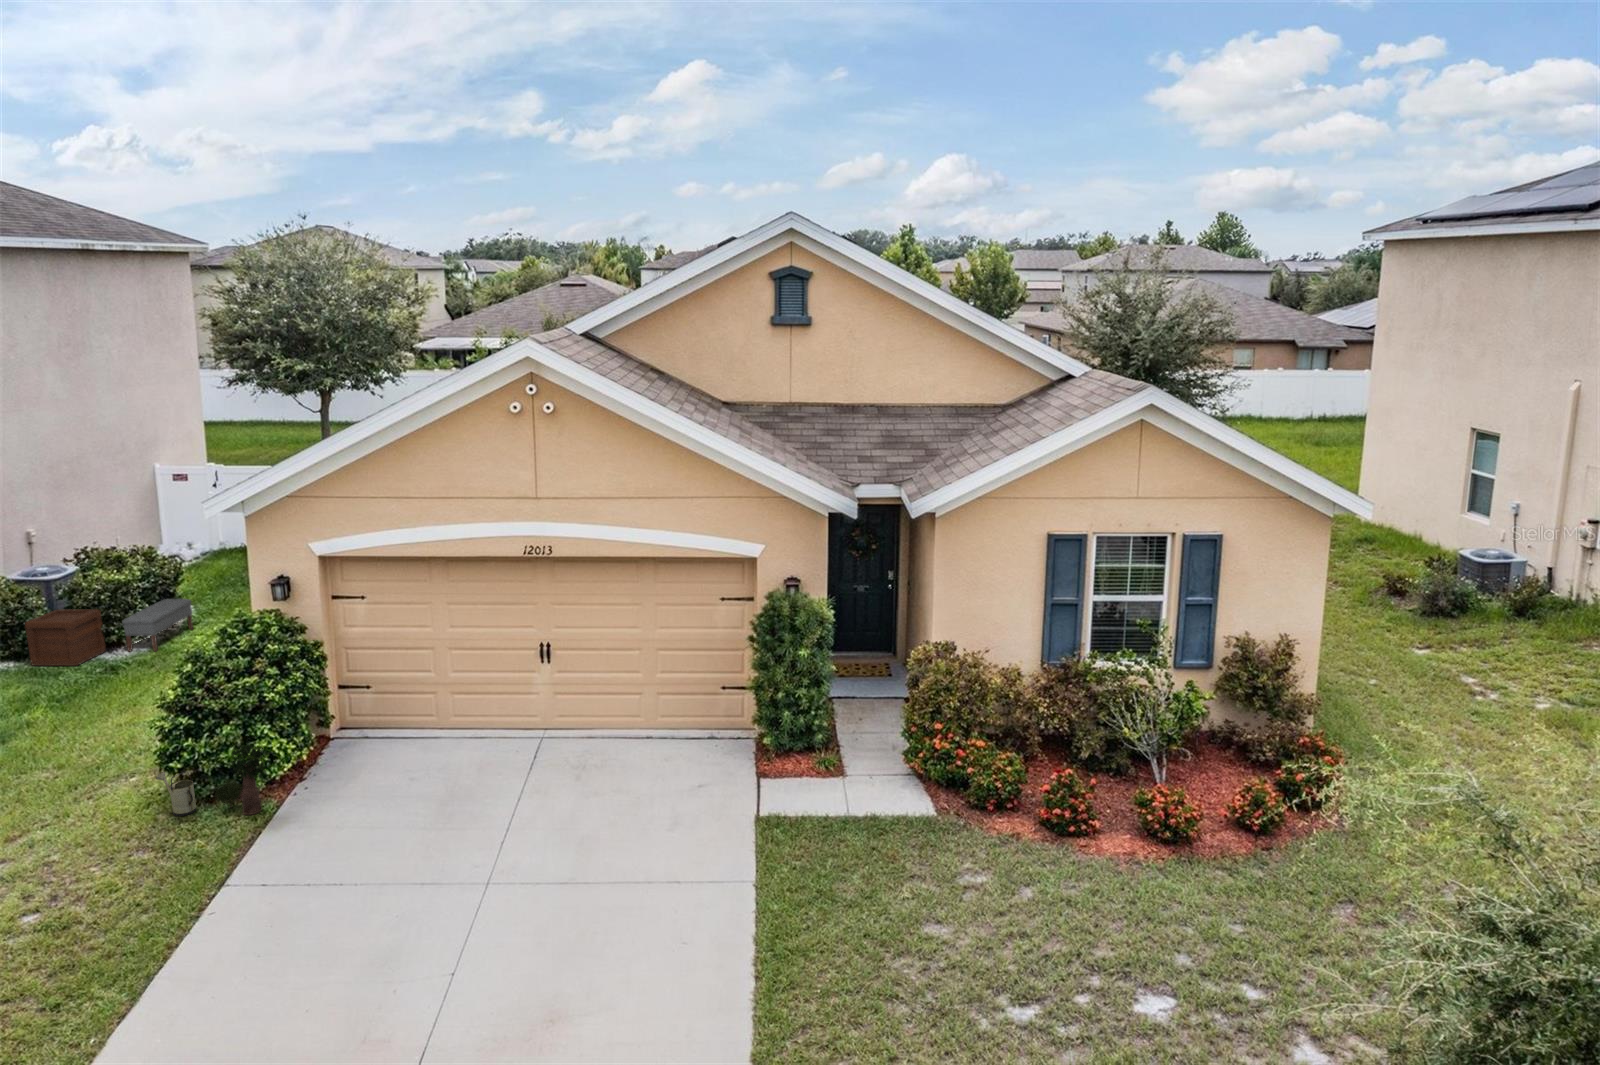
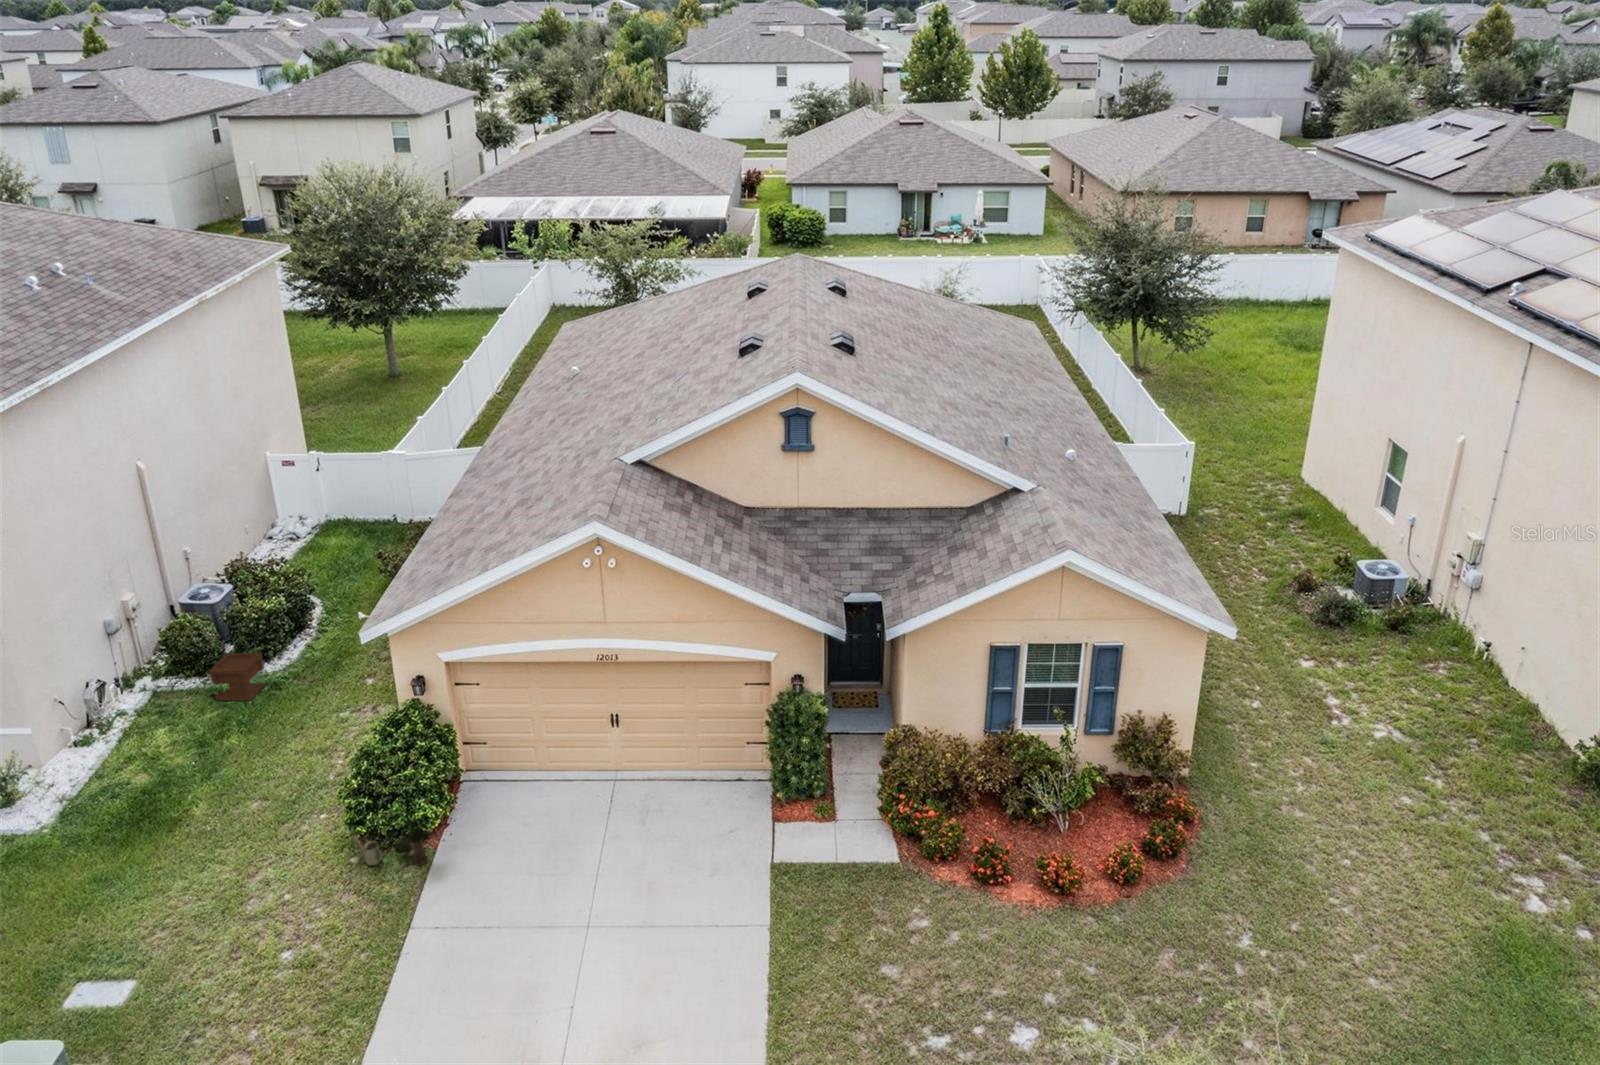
bench: present [122,599,193,652] -> none [279,632,328,683]

